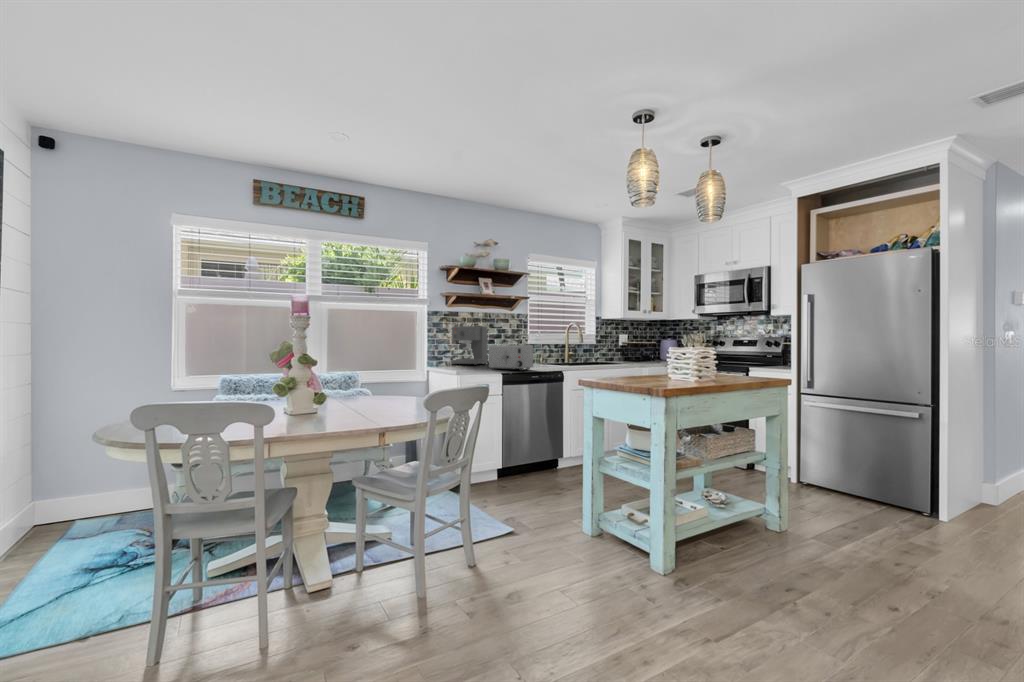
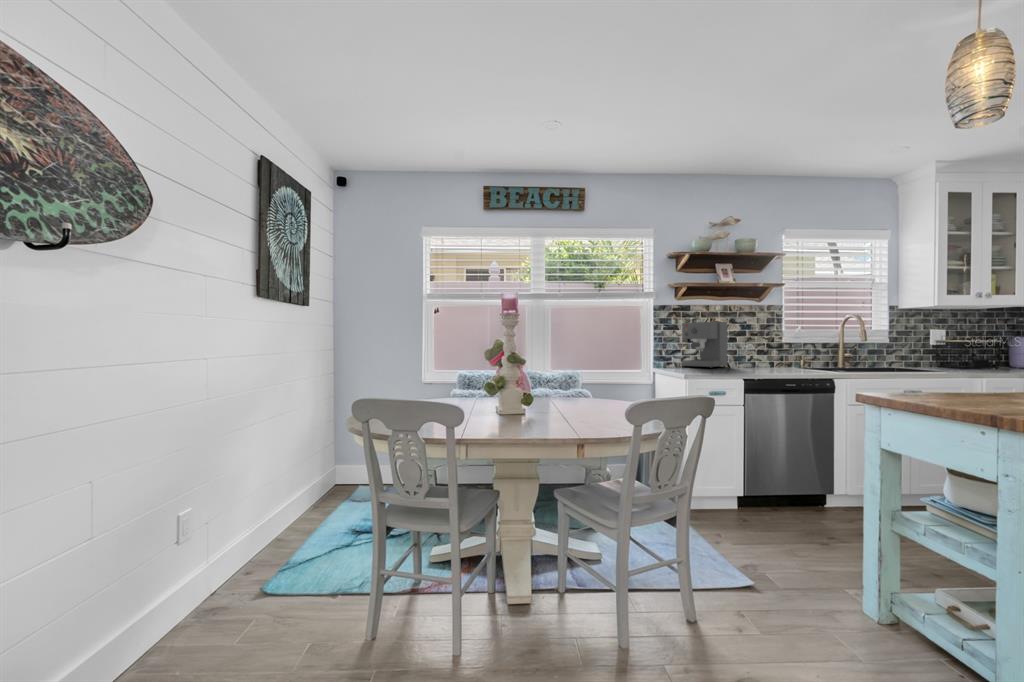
toaster: present [489,345,533,370] -> none [727,345,786,375]

